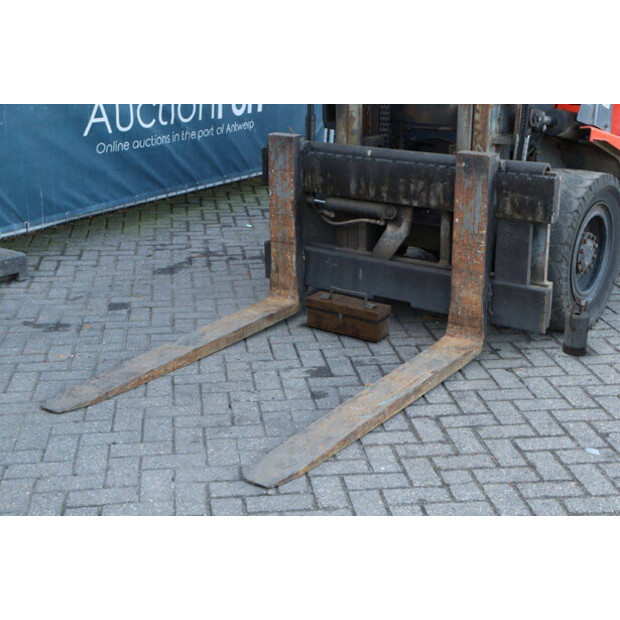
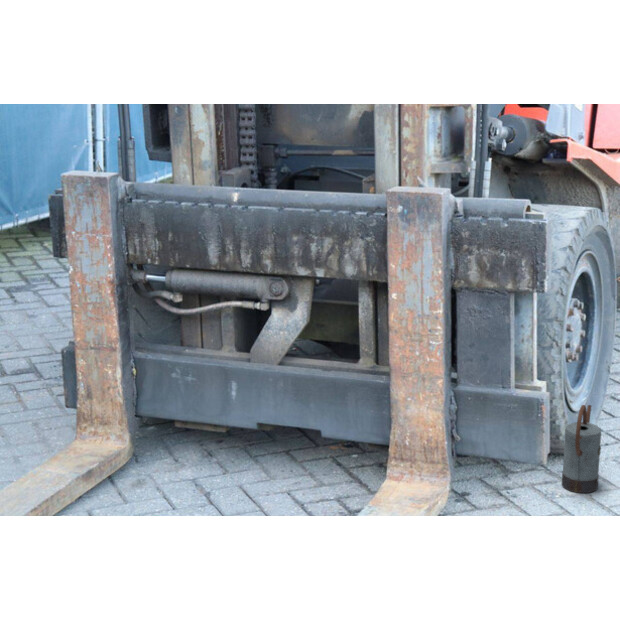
toolbox: present [304,286,393,342] -> none [145,415,294,503]

